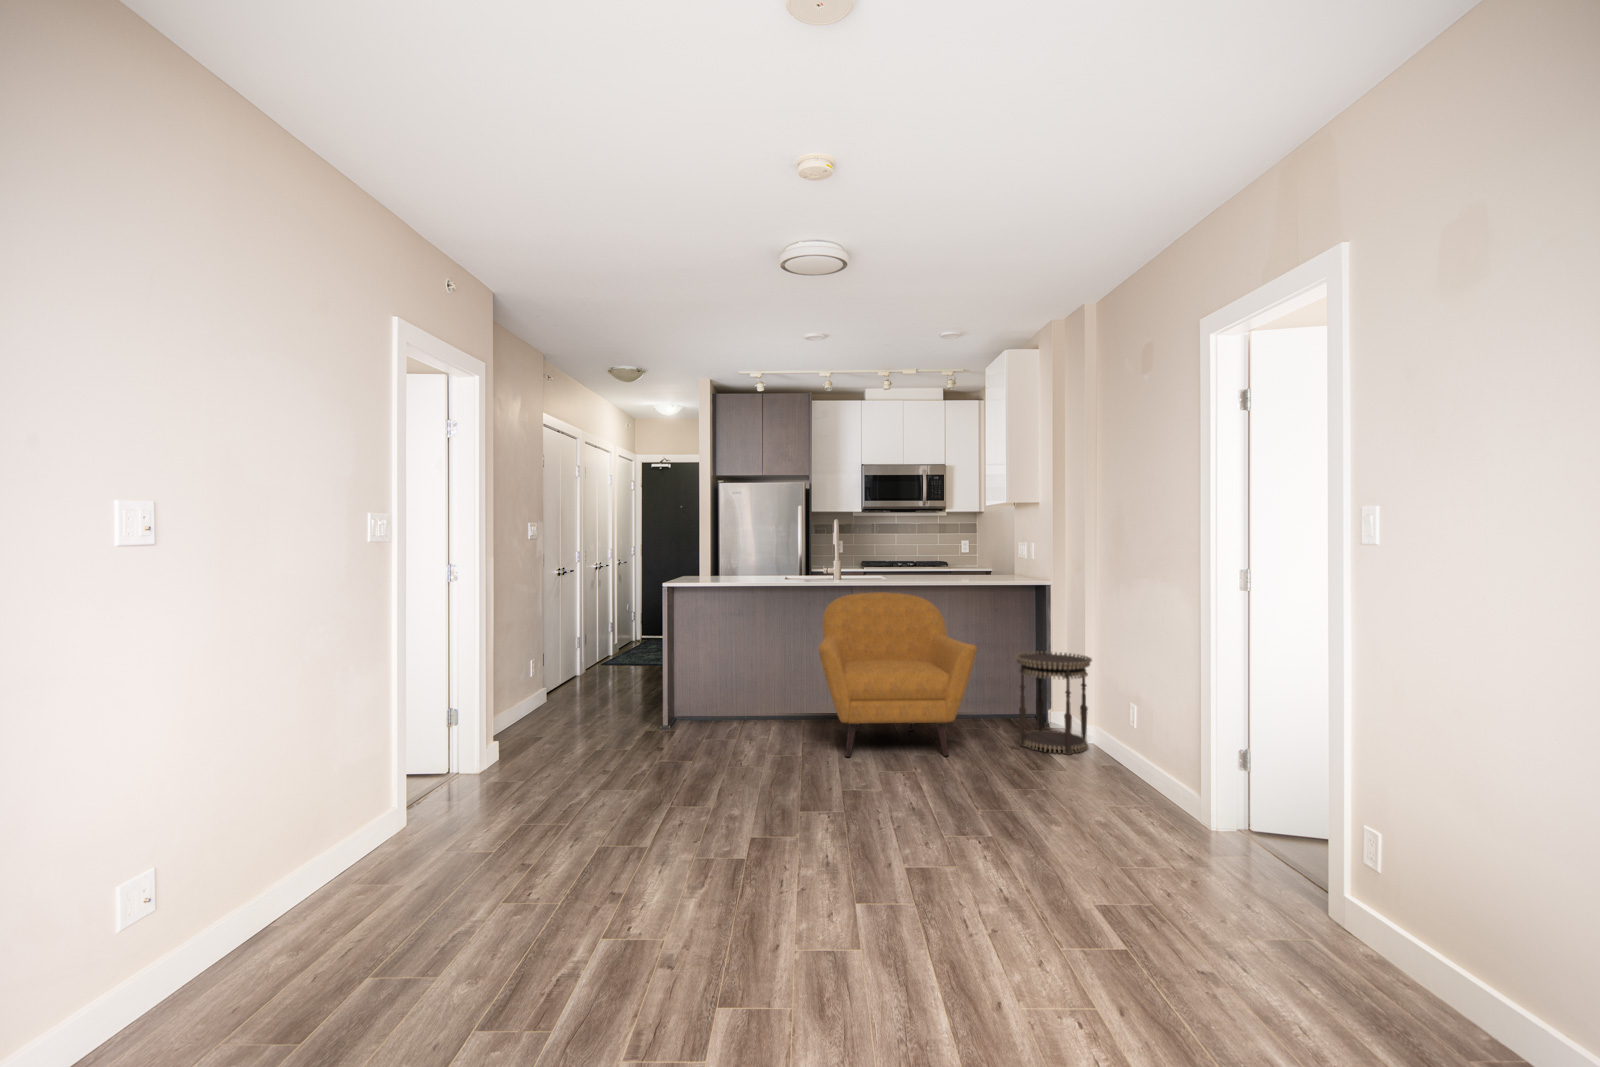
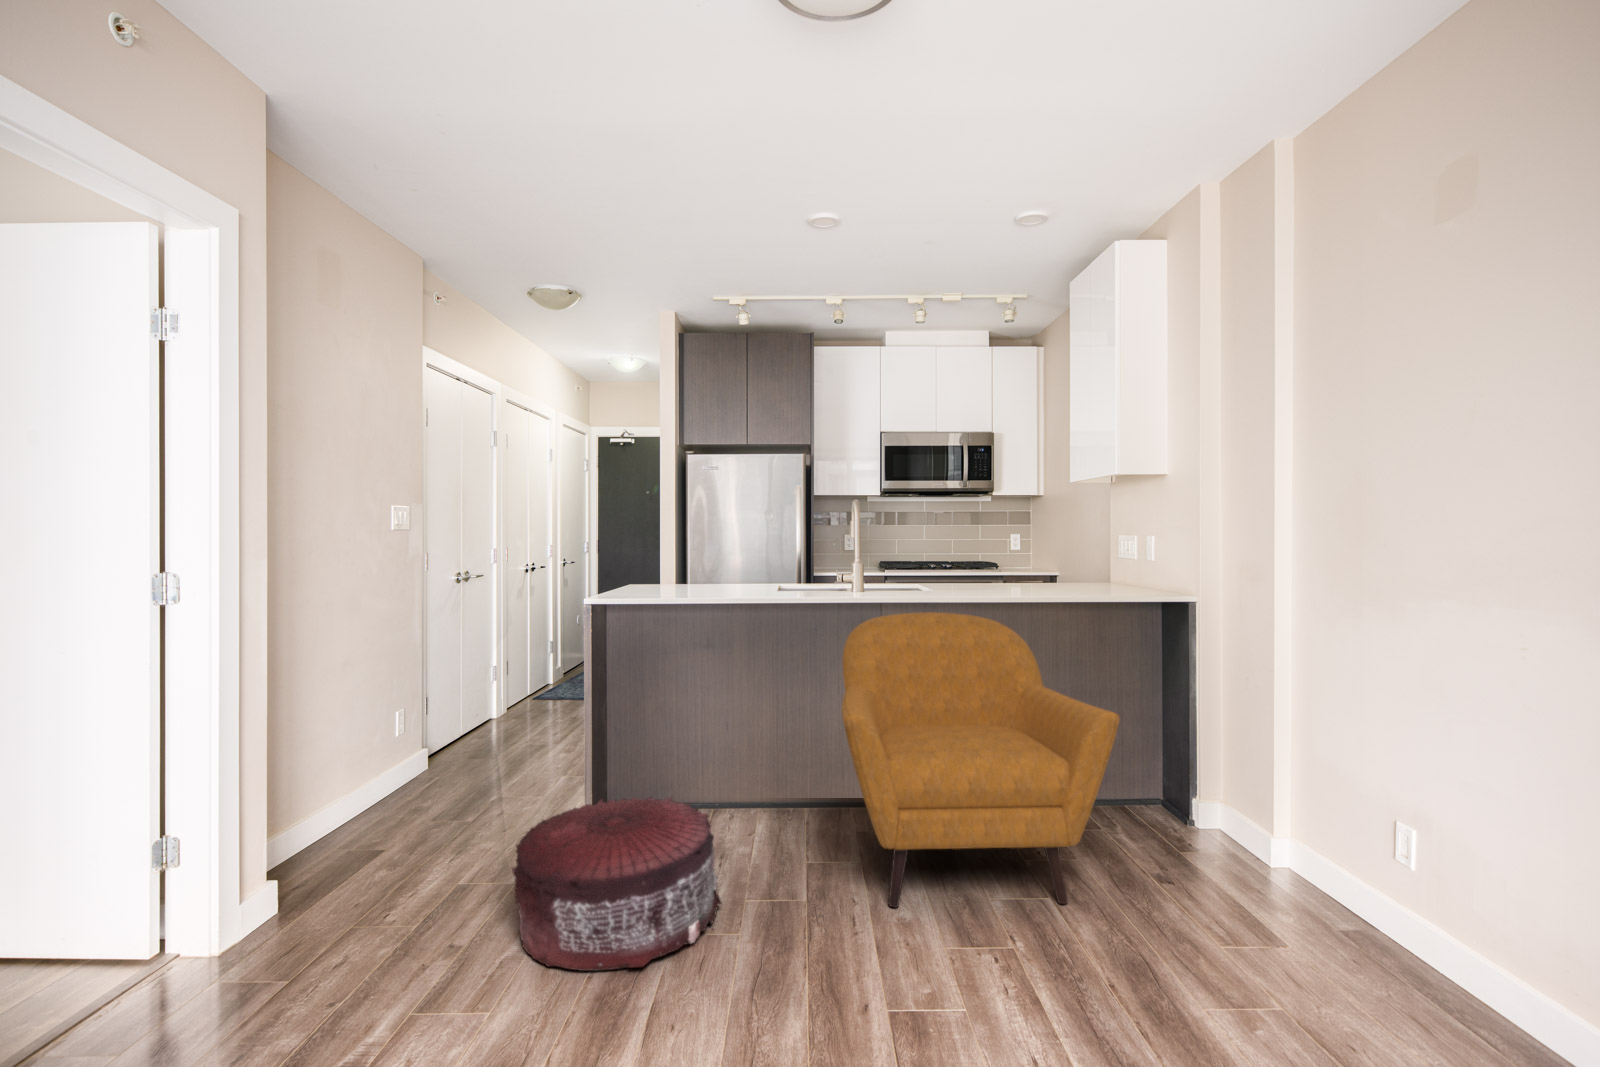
side table: present [1015,652,1092,755] -> none [1162,711,1303,900]
pouf: none [634,698,750,776] -> present [512,797,722,971]

